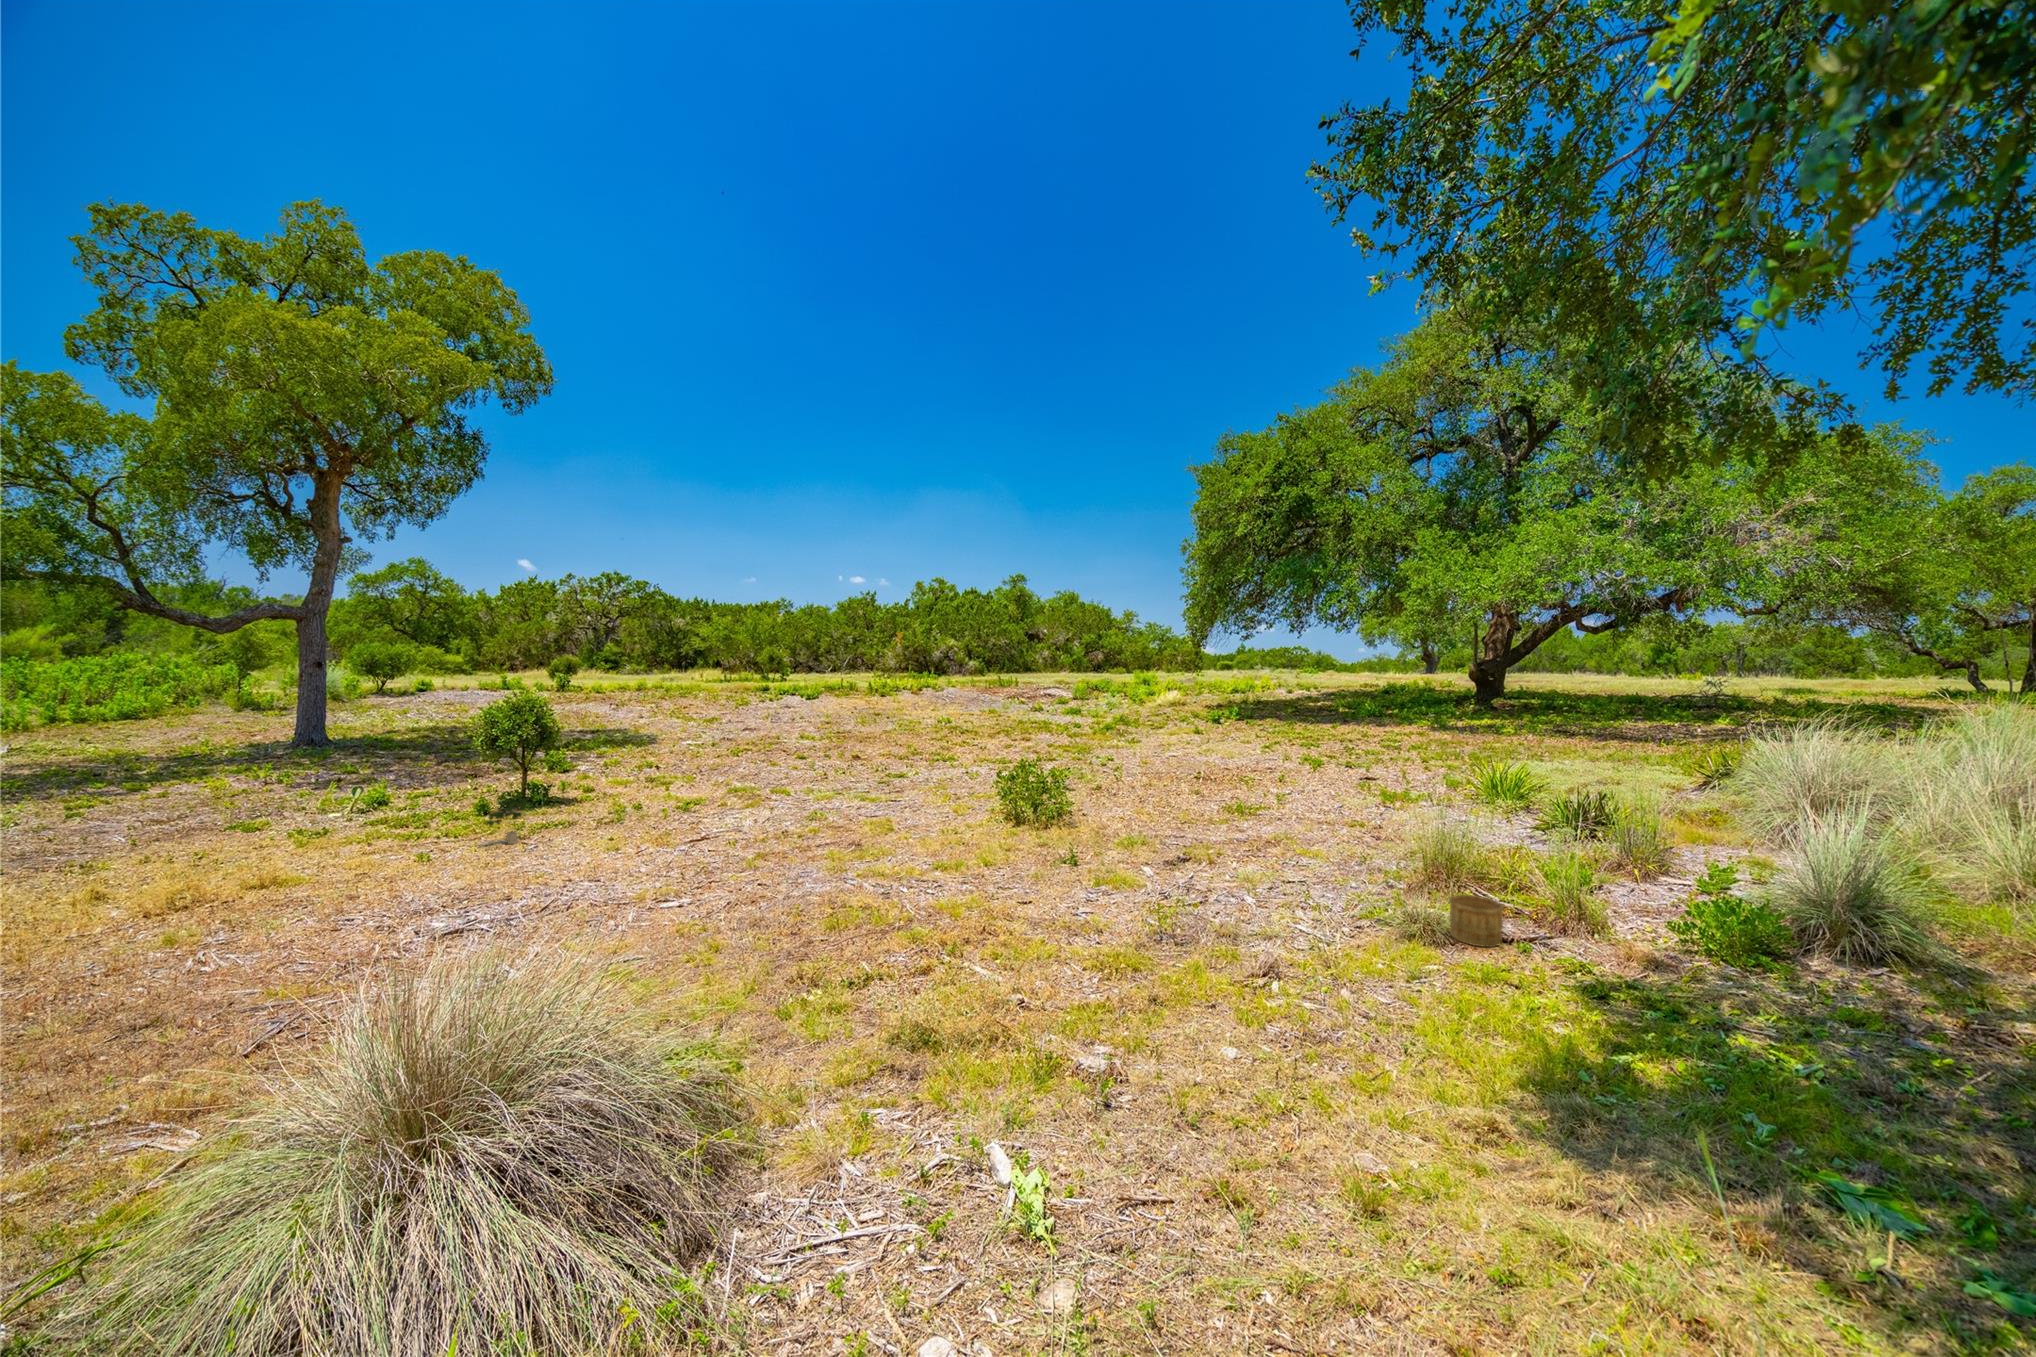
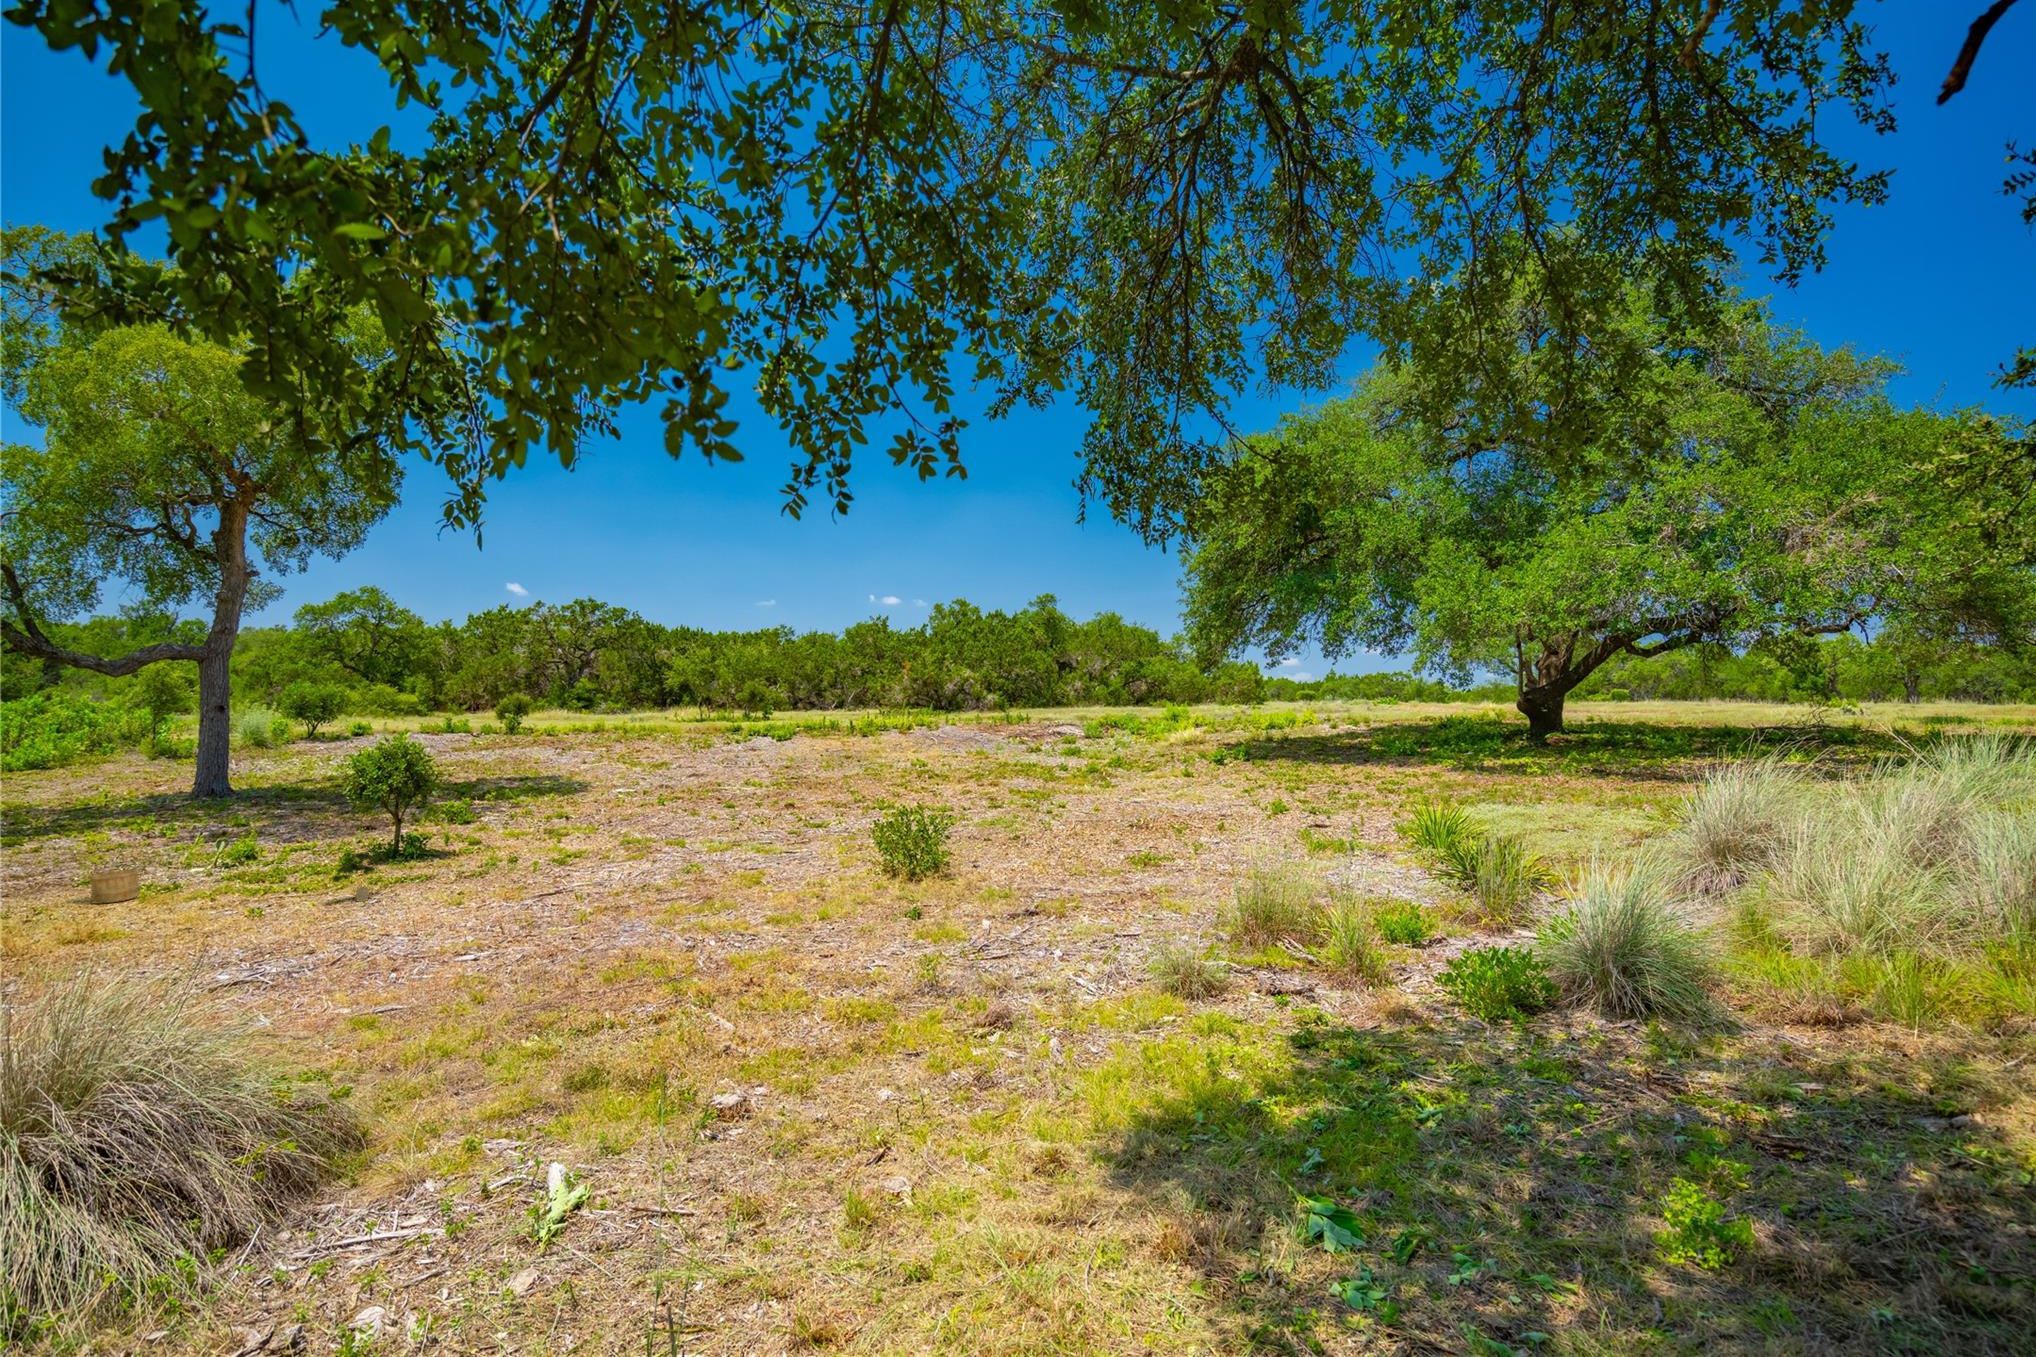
wooden bucket: present [1449,894,1504,947] -> present [90,870,140,904]

